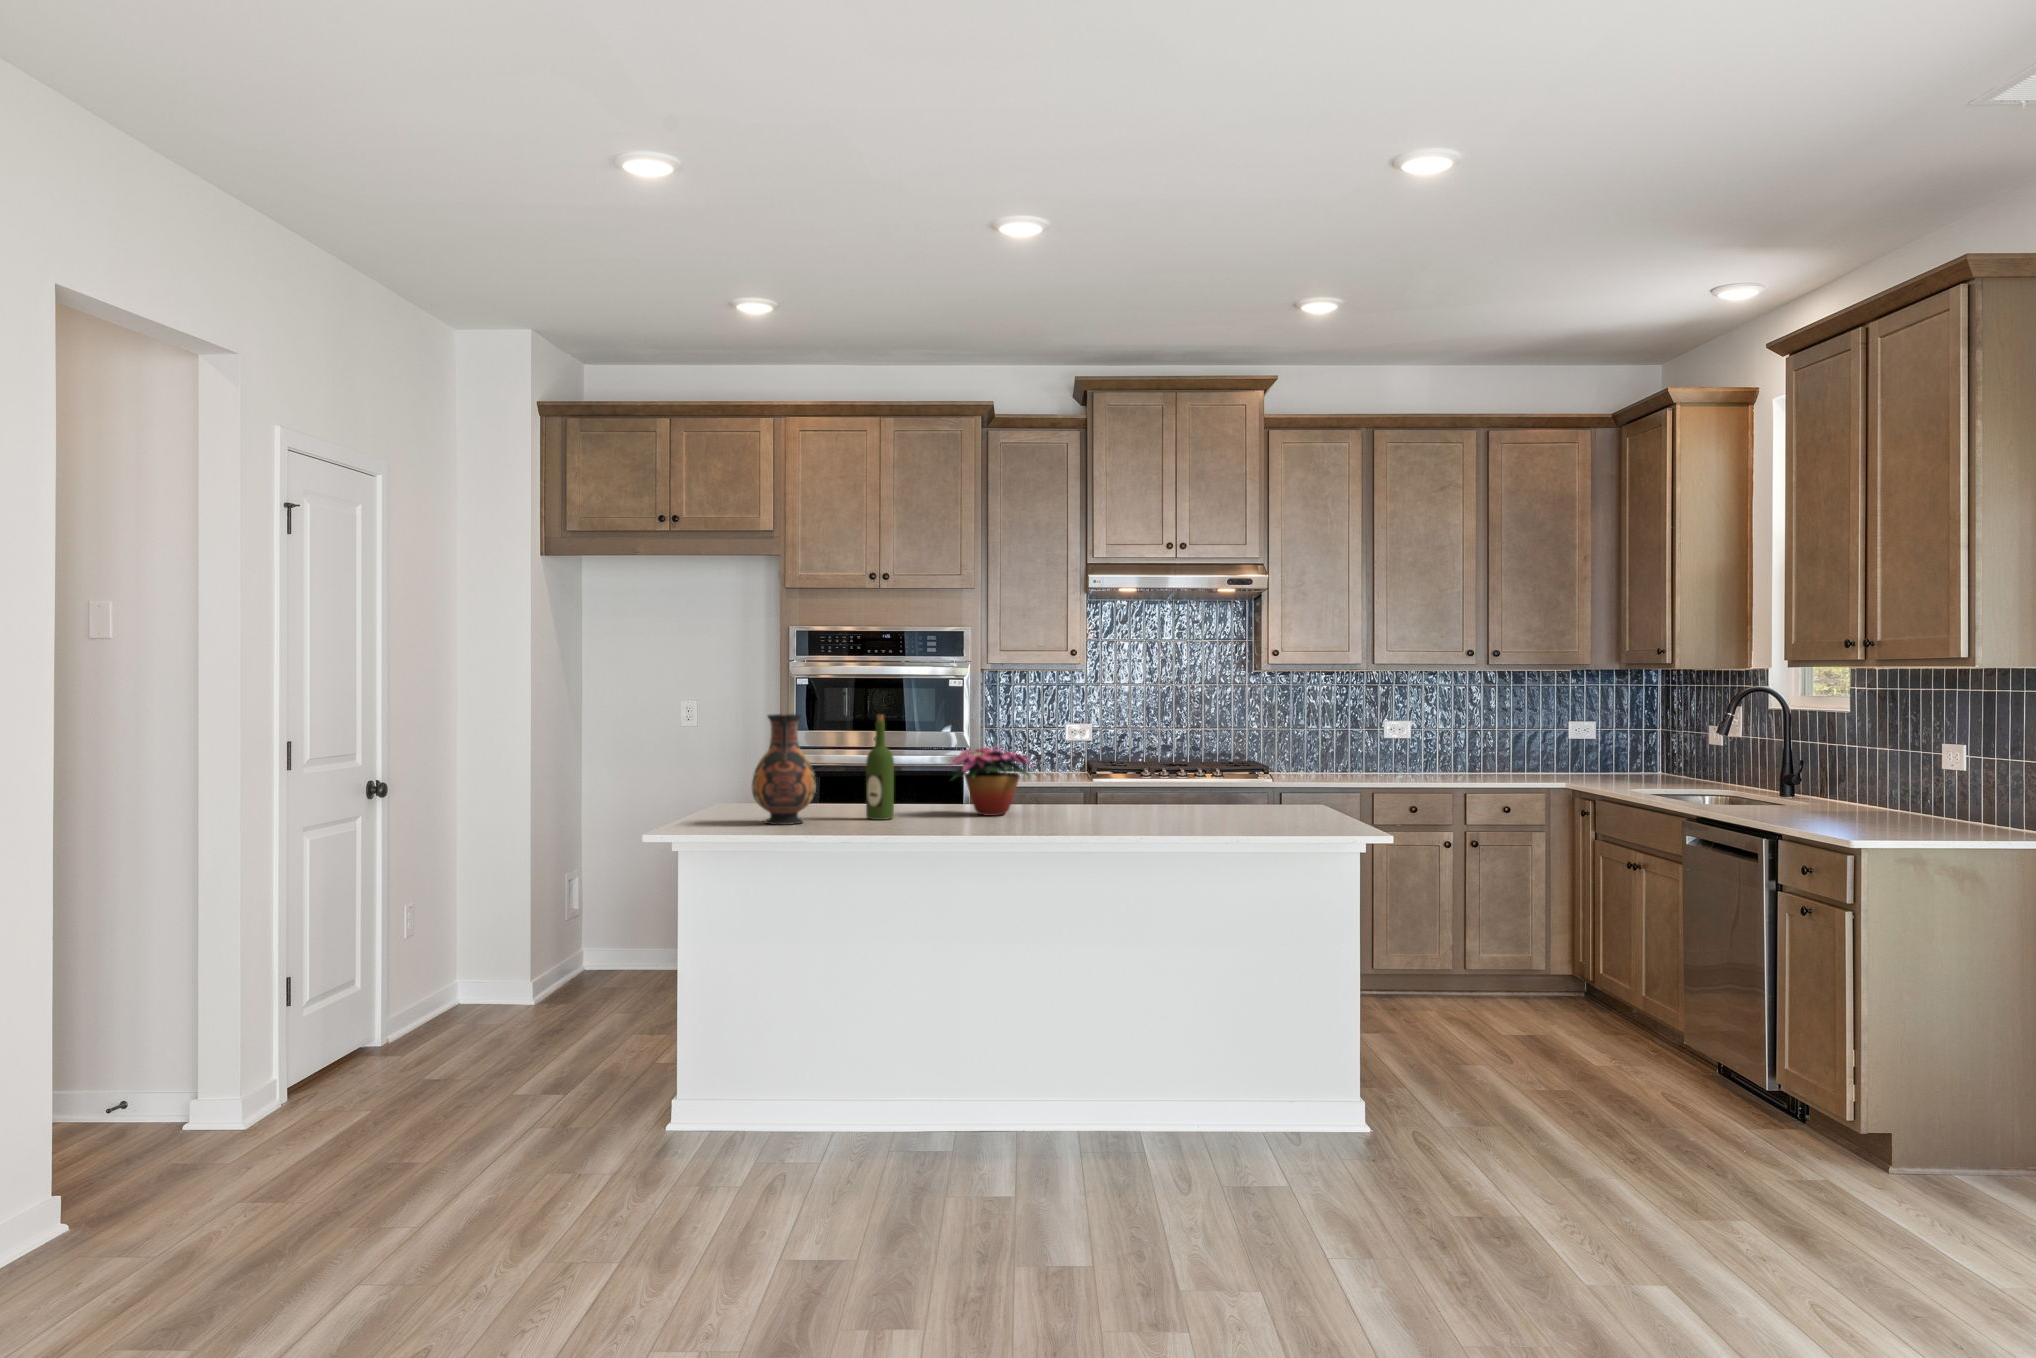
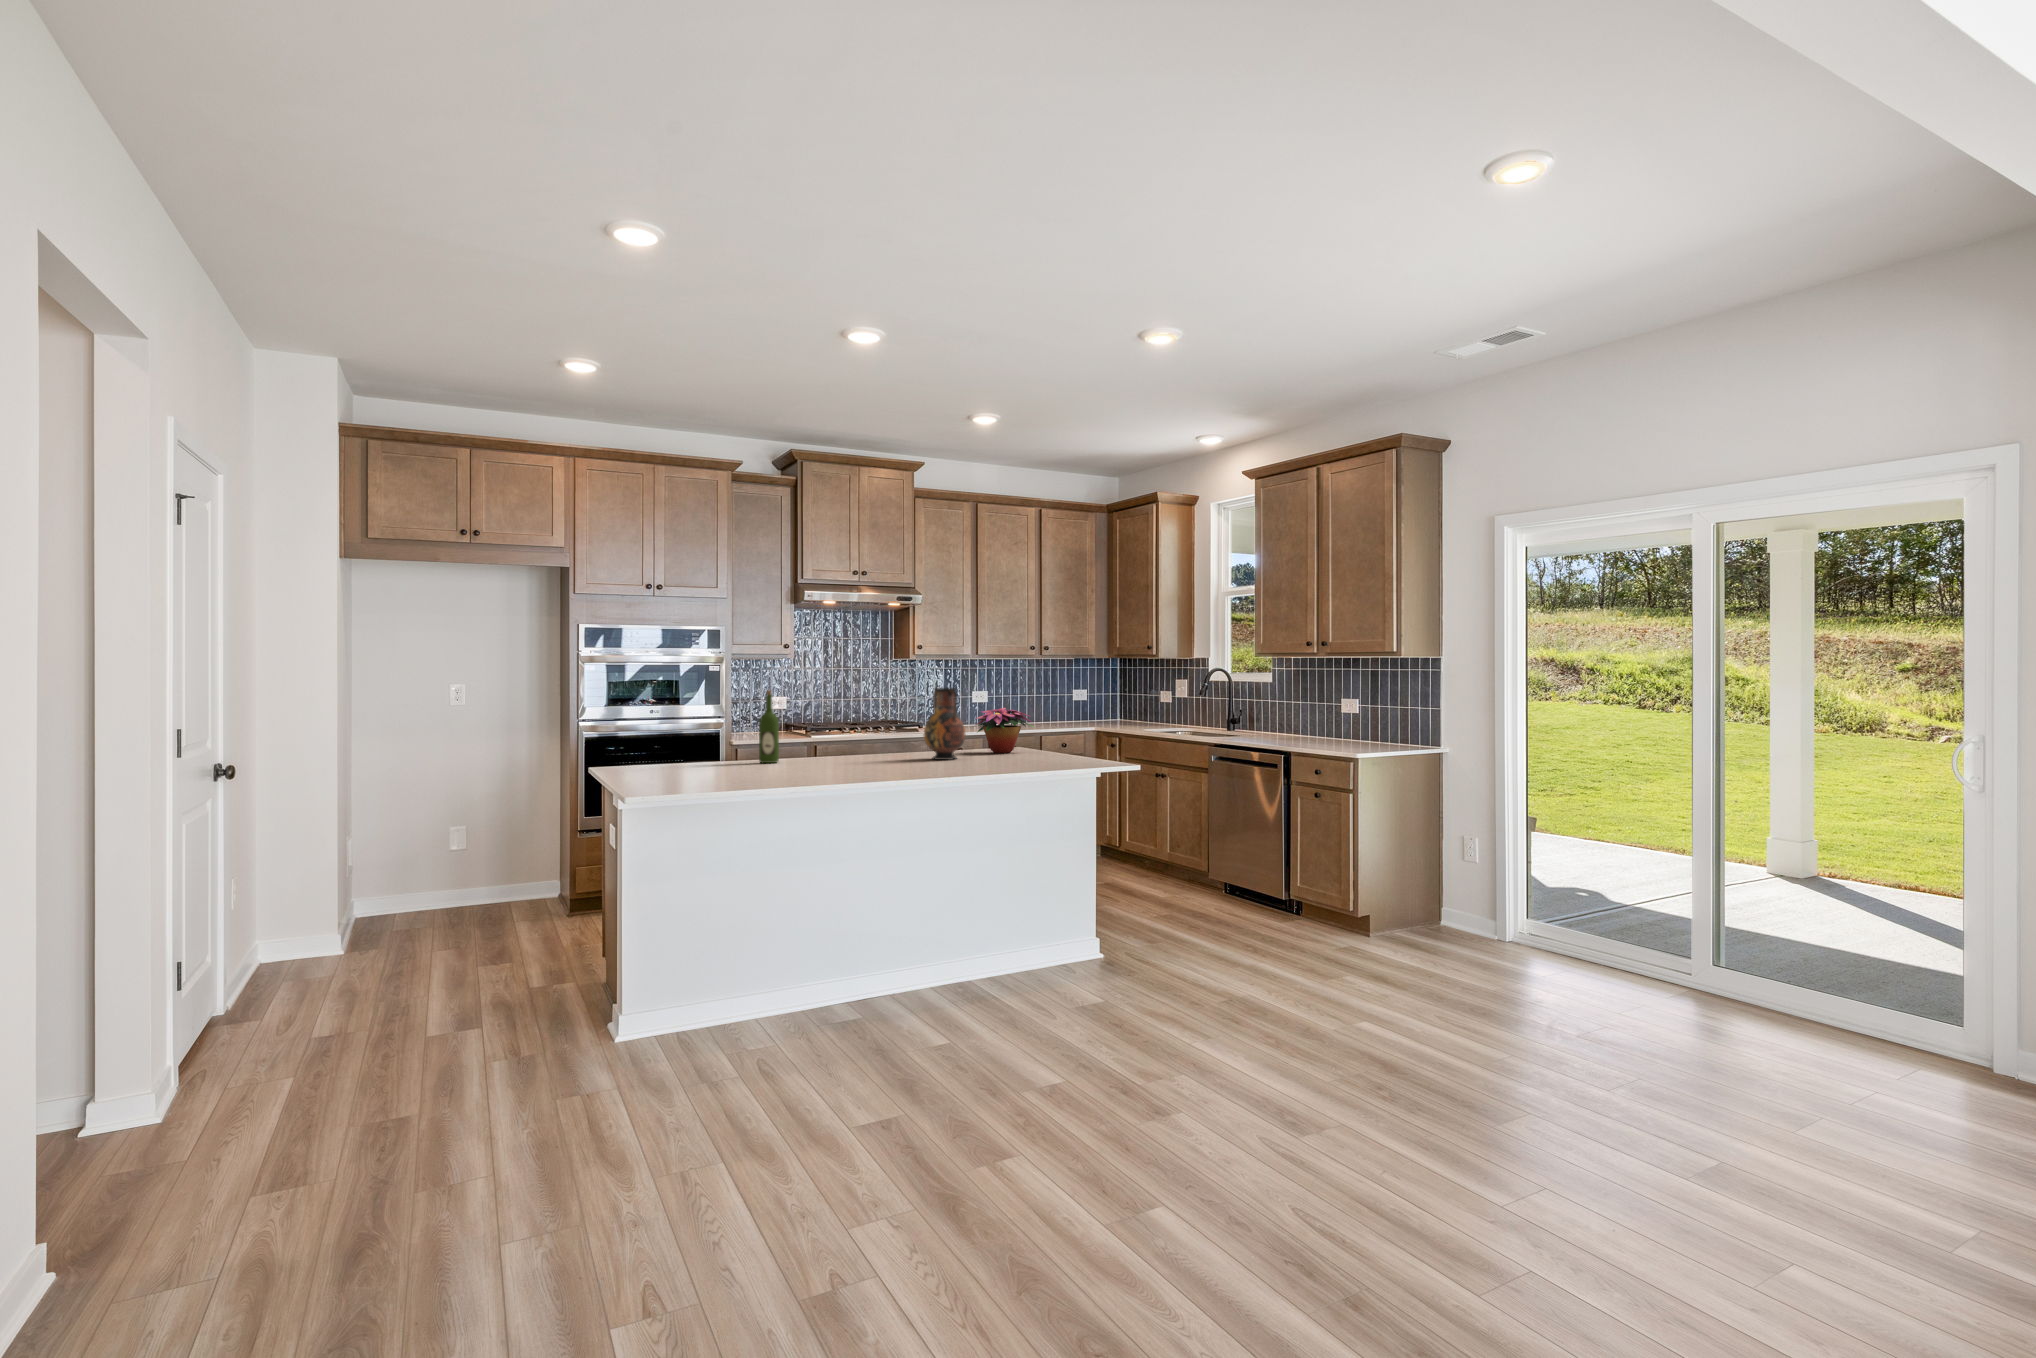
vase: present [752,714,816,825] -> present [924,688,966,760]
flower arrangement: present [949,747,1032,816] -> present [976,708,1032,753]

